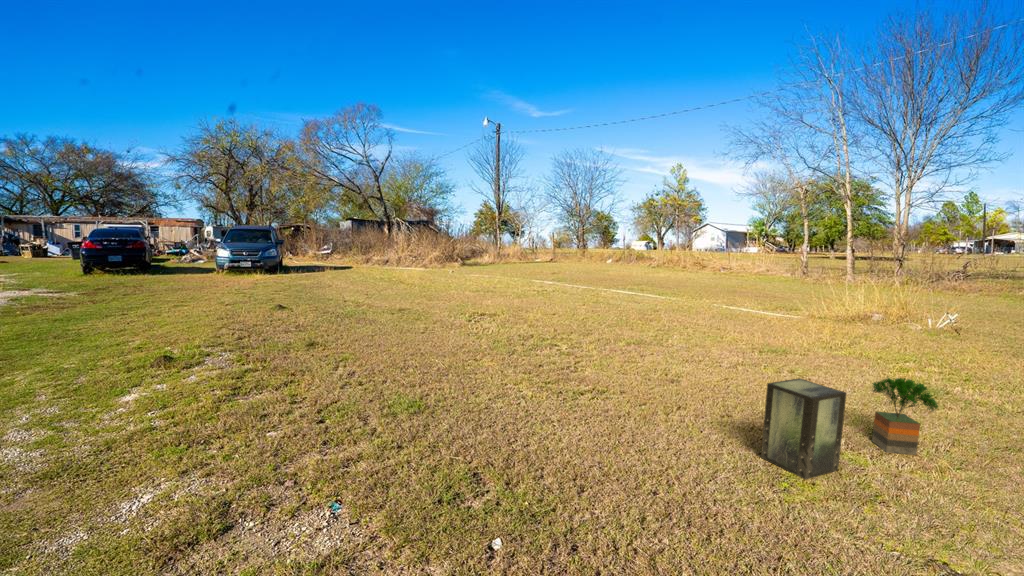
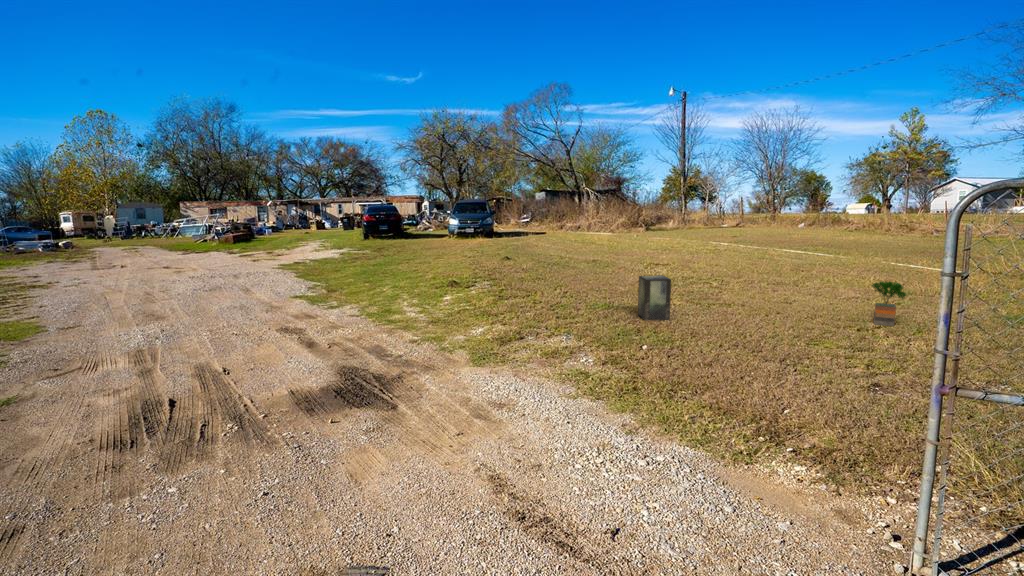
storage box: present [761,378,846,479] -> present [638,275,671,321]

